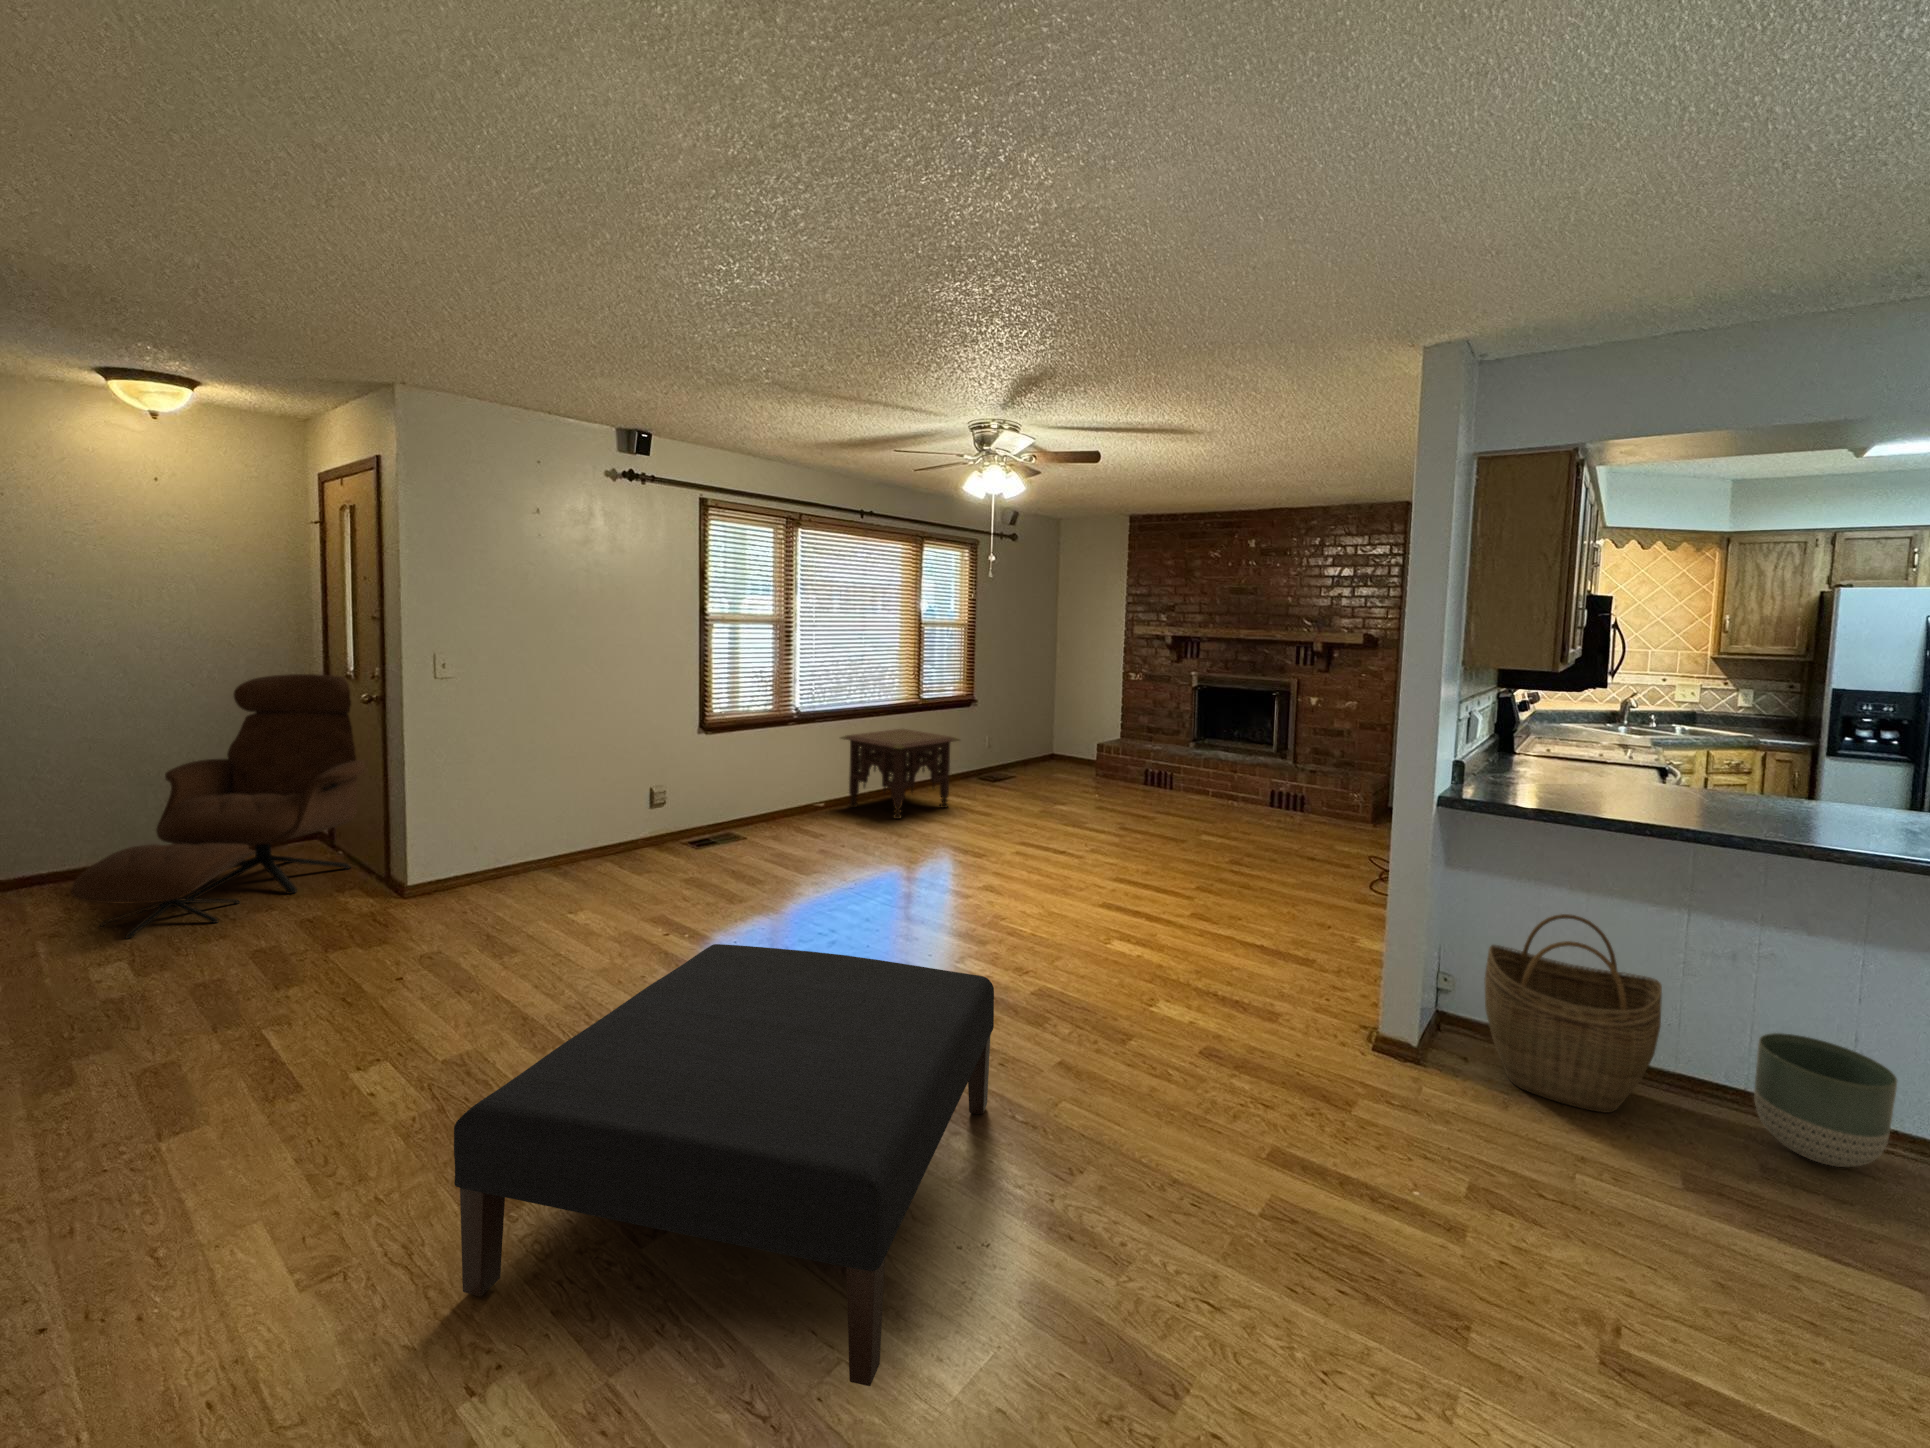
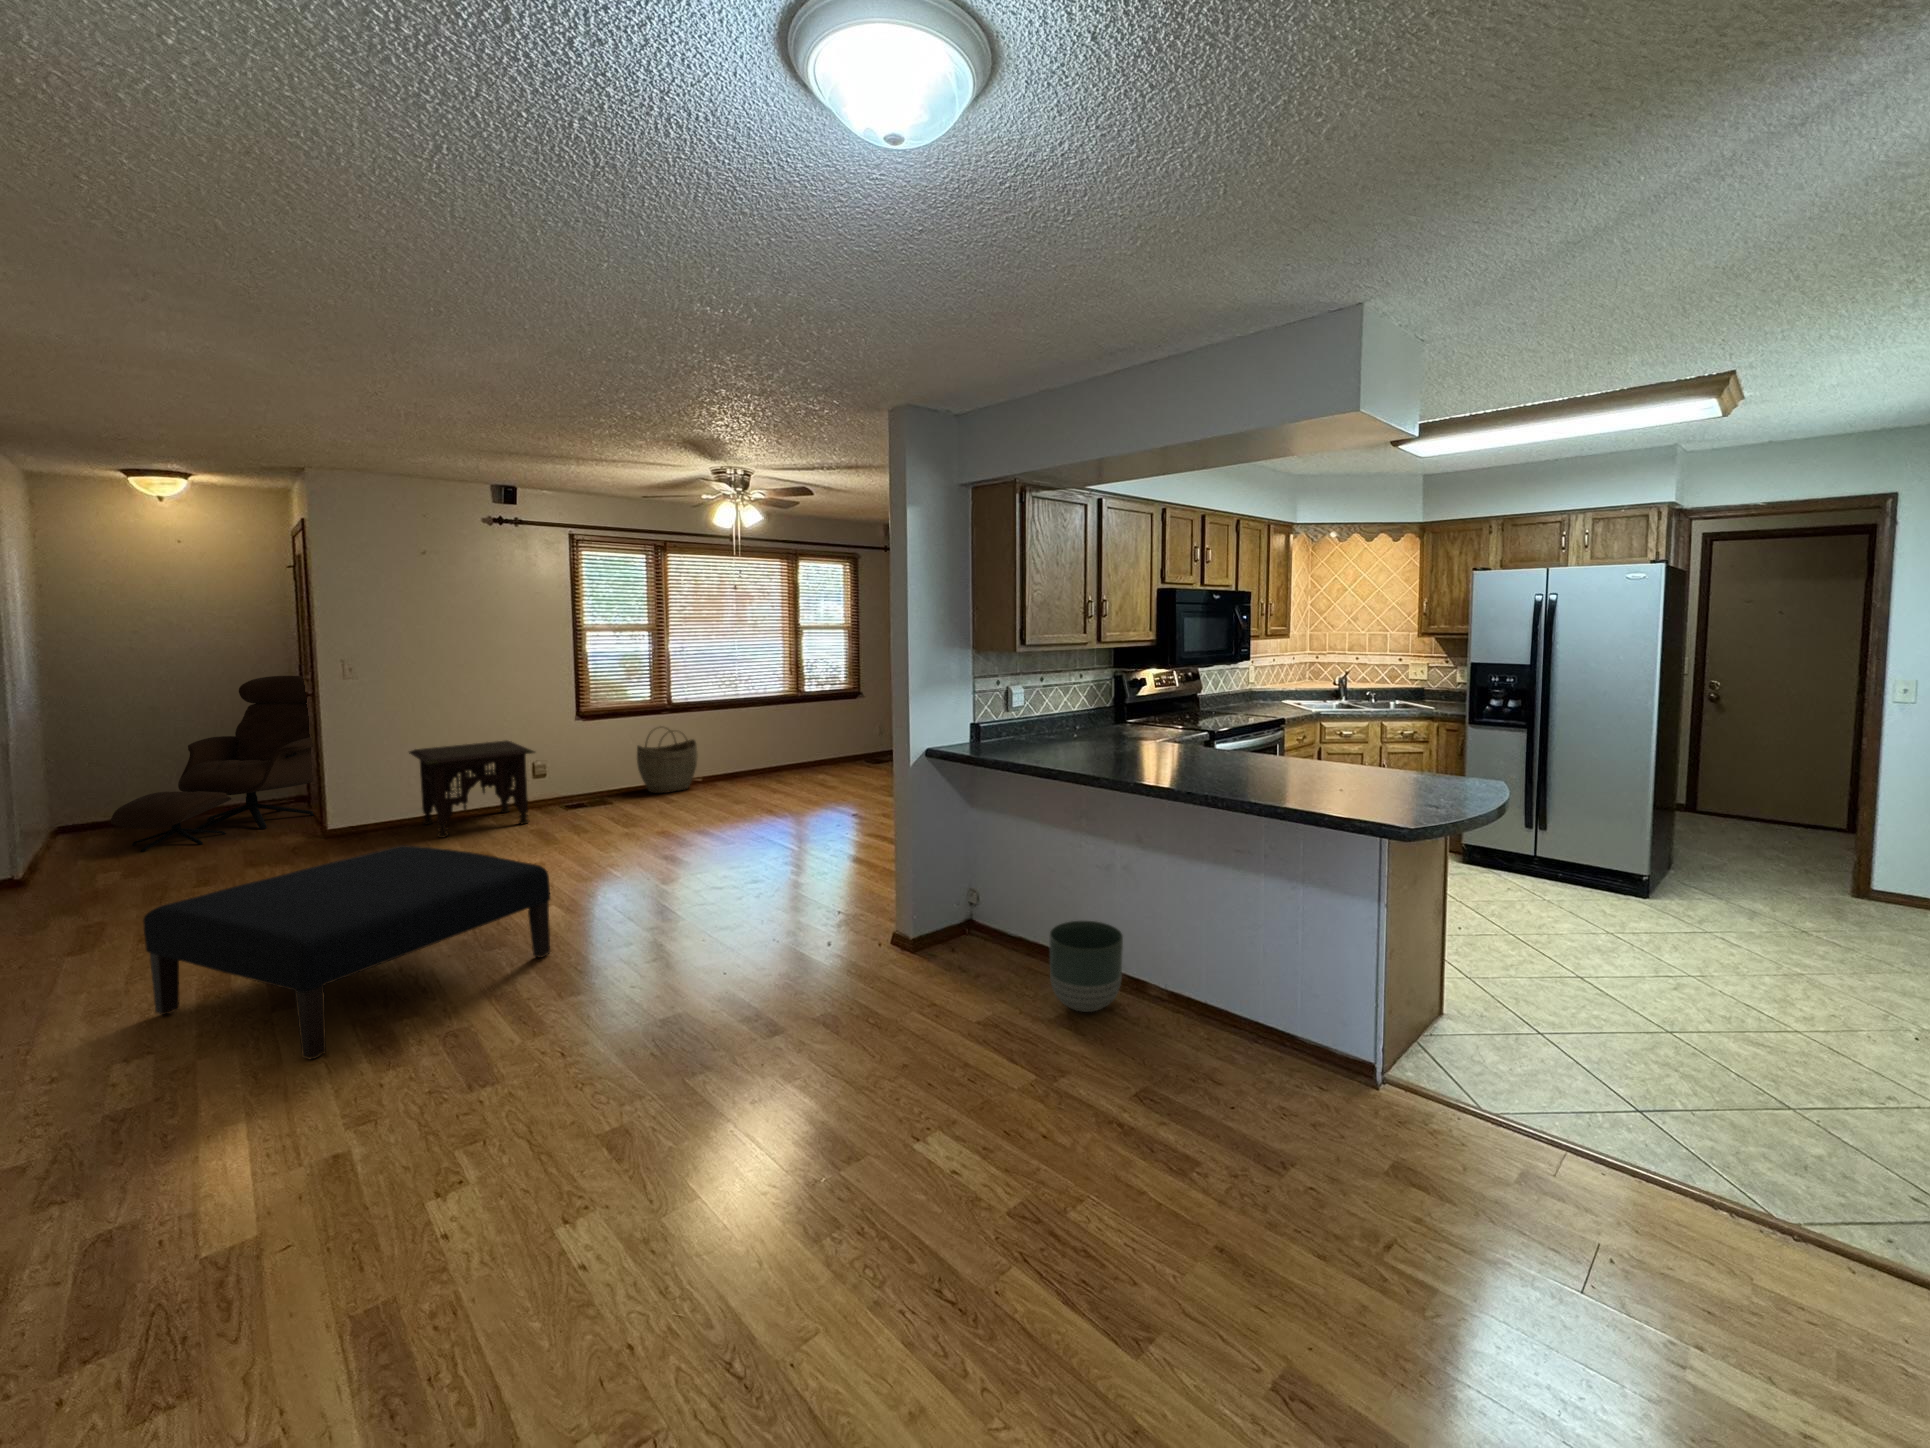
side table: present [841,729,959,819] -> present [409,741,535,838]
woven basket: present [1485,914,1662,1113] -> present [637,727,698,793]

